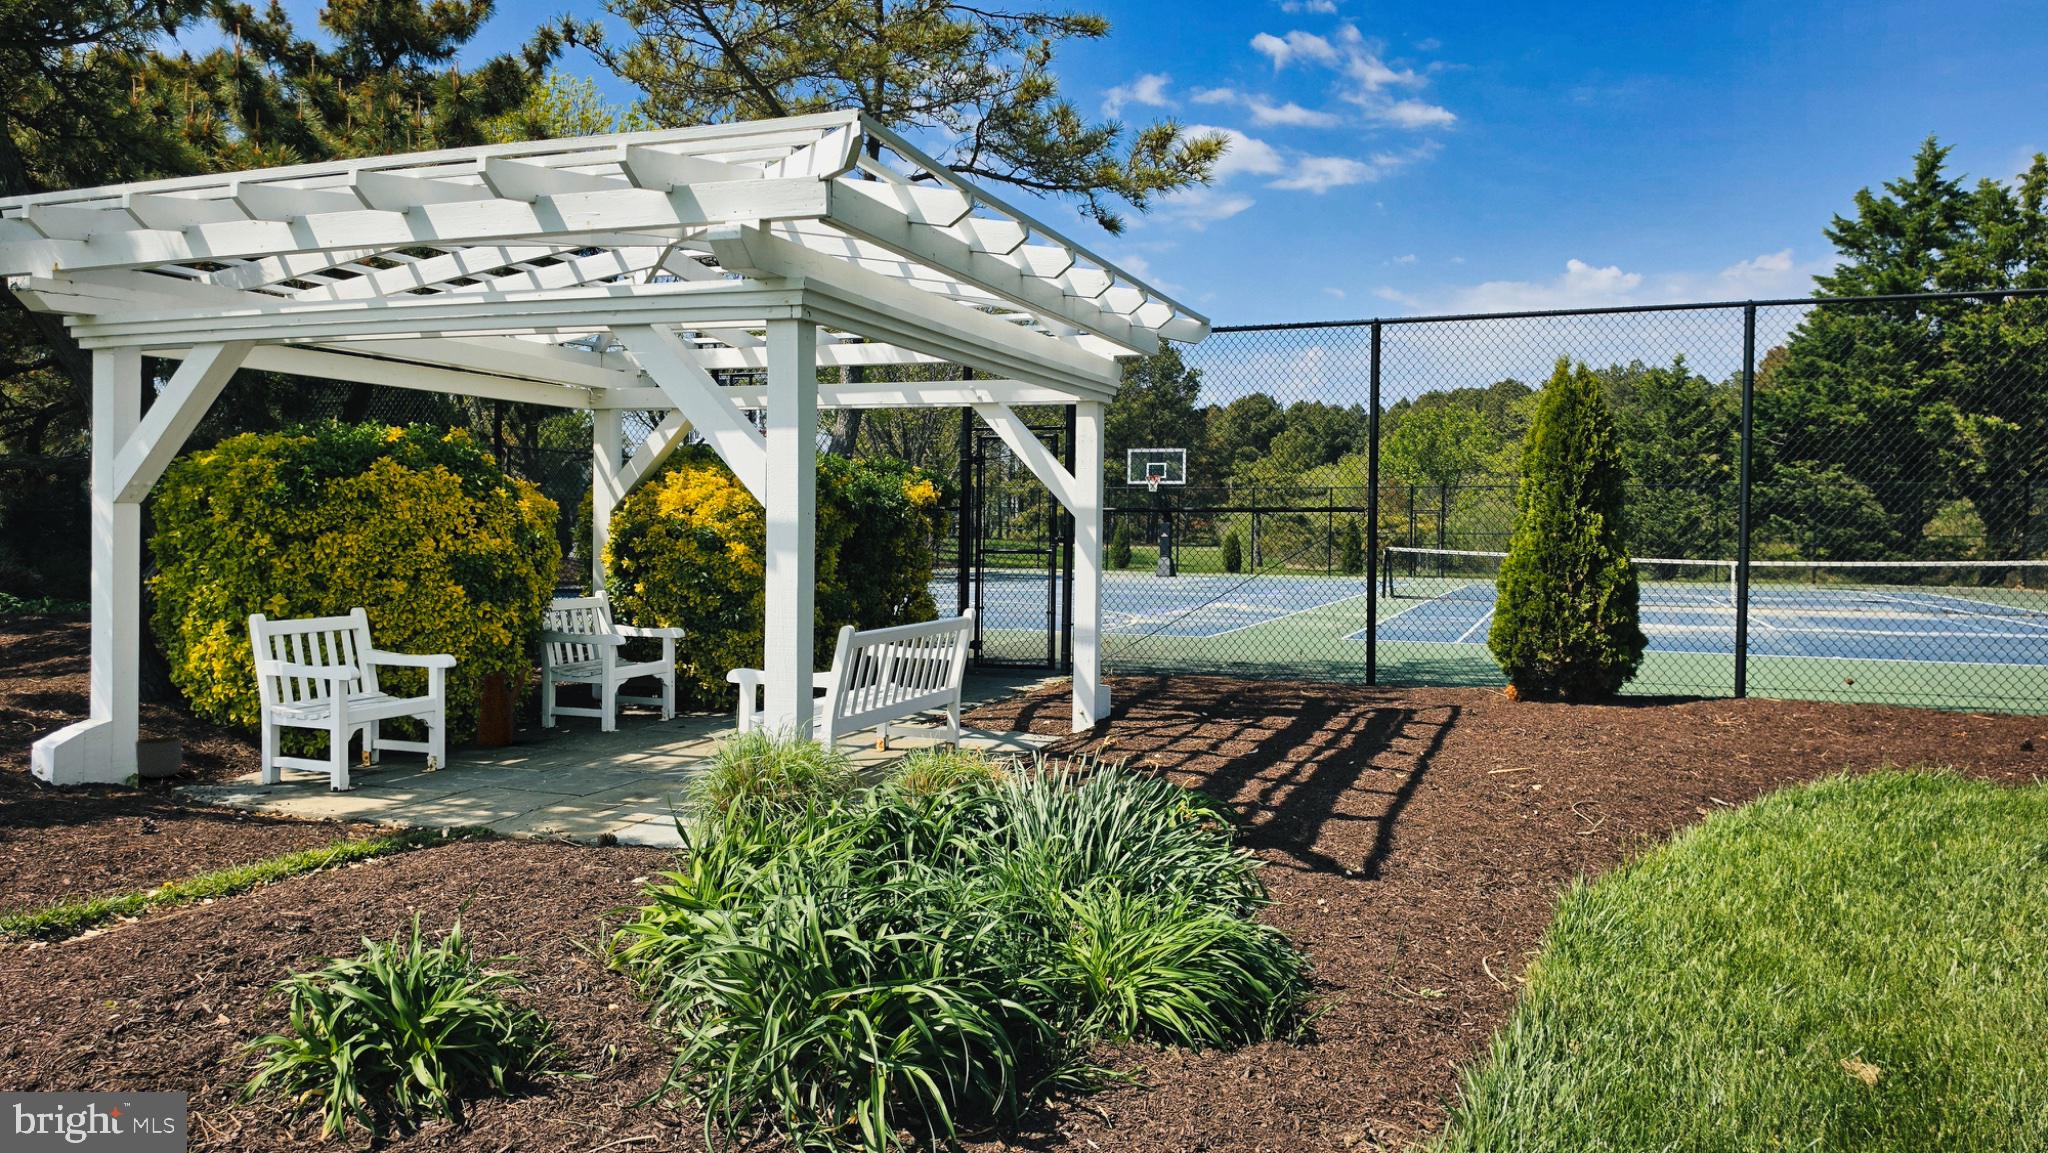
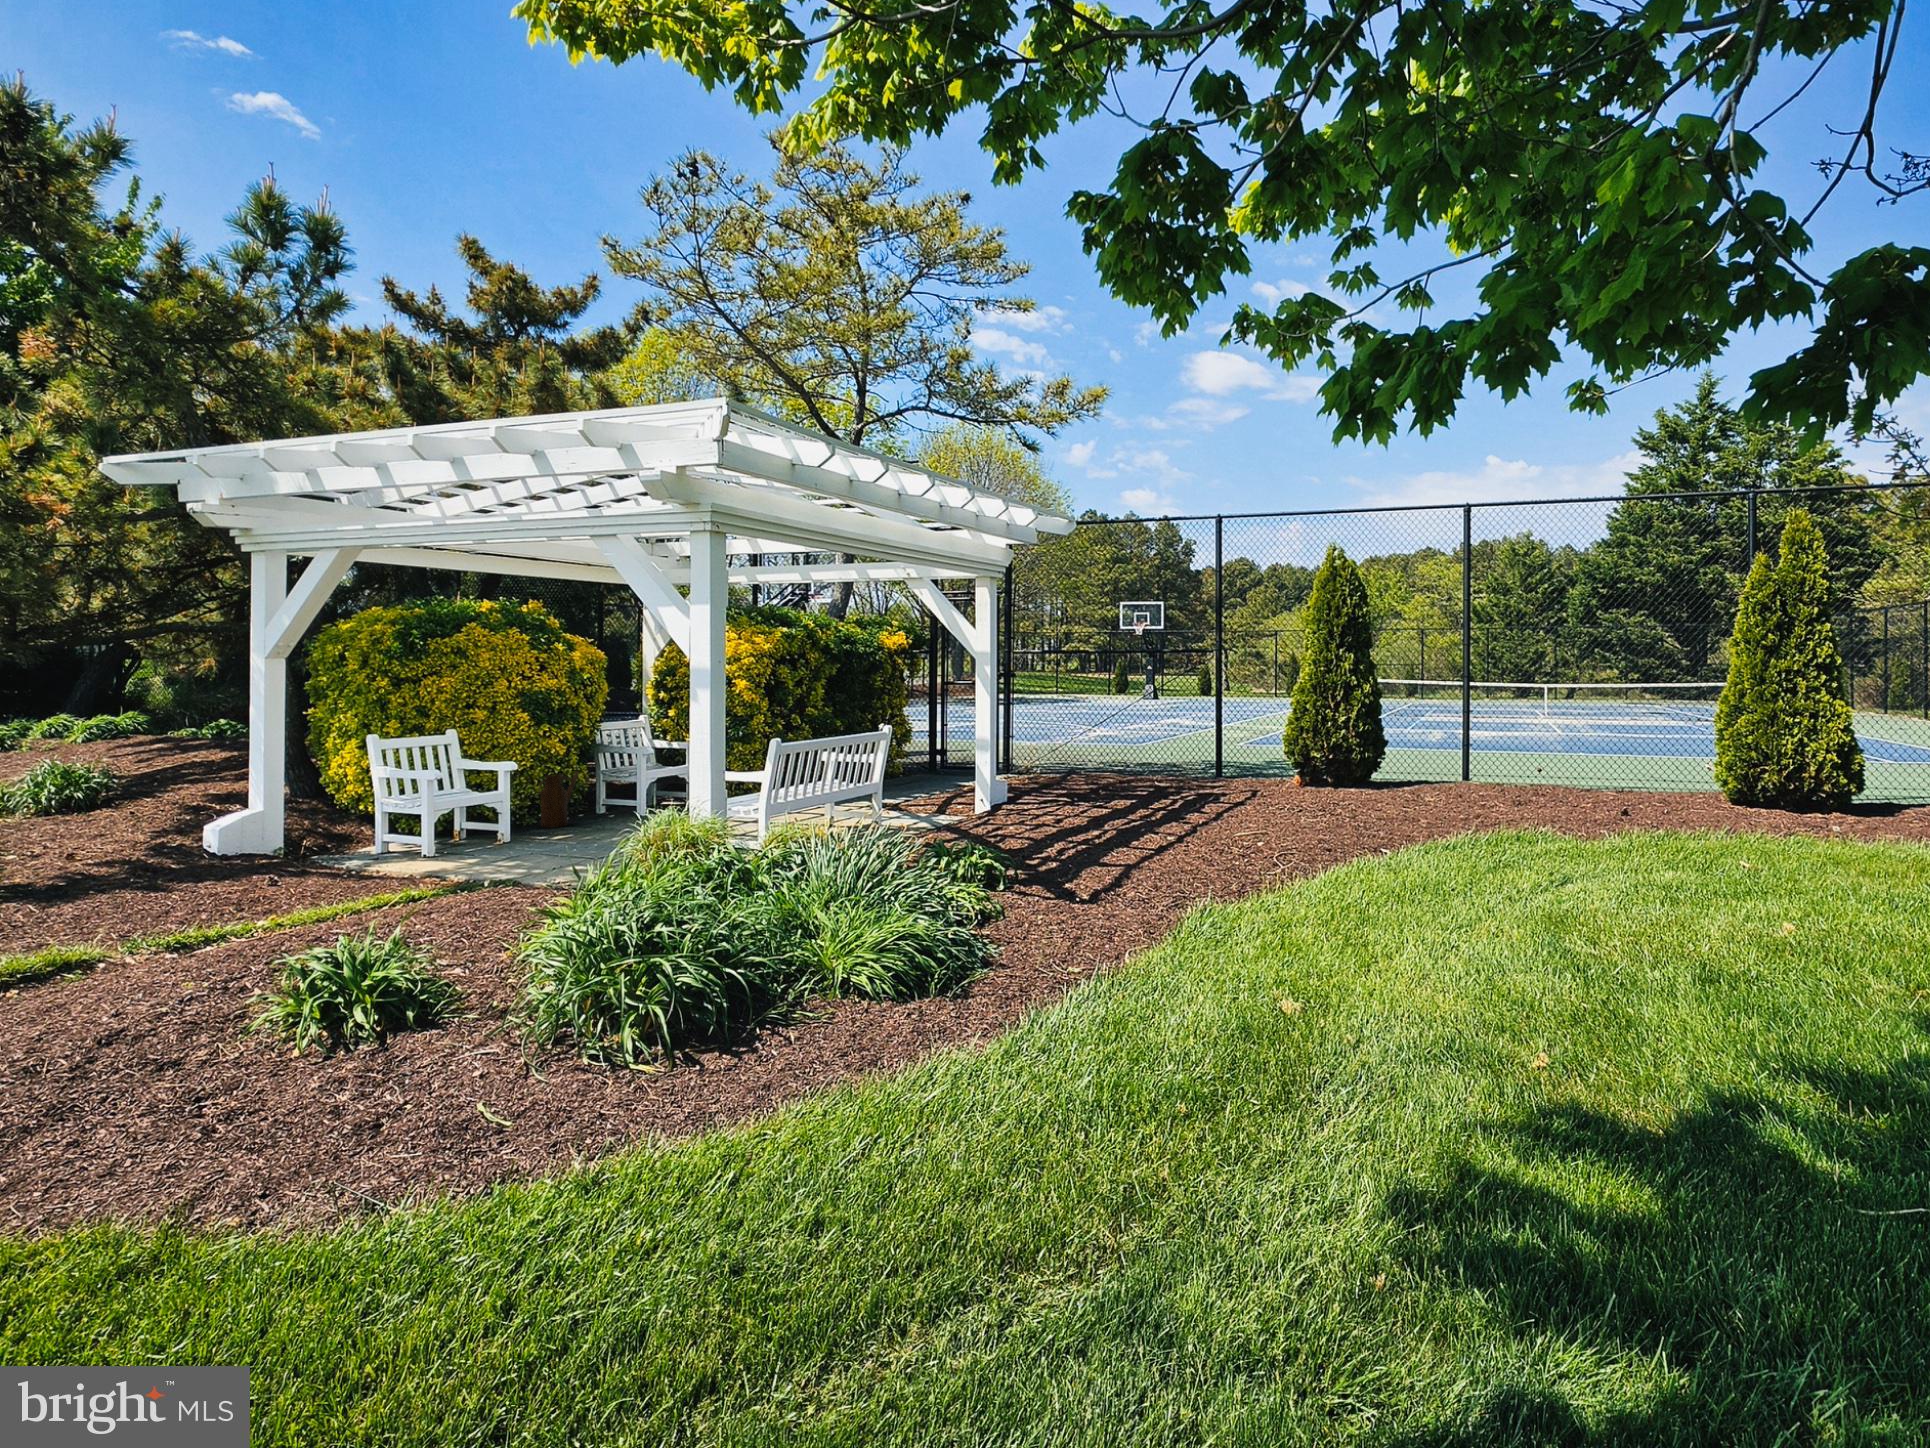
planter: present [136,736,182,778] -> none [284,822,318,851]

